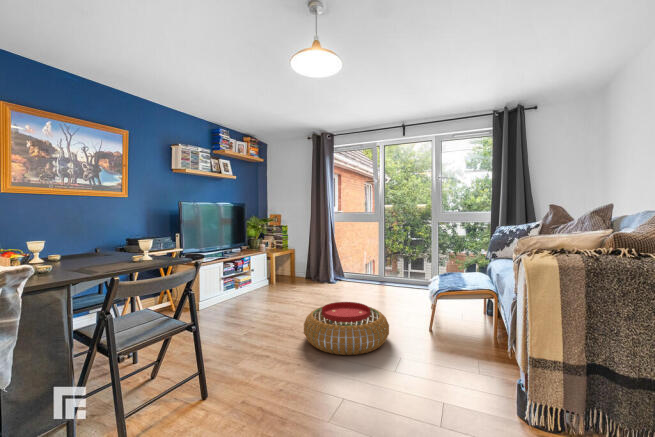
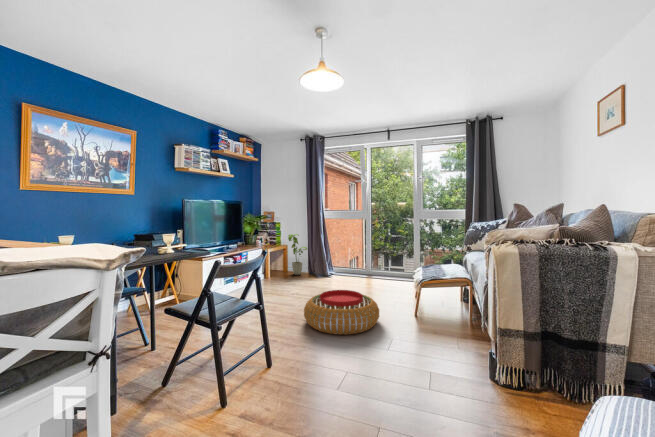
house plant: none [295,238,317,282] -> present [288,234,307,275]

